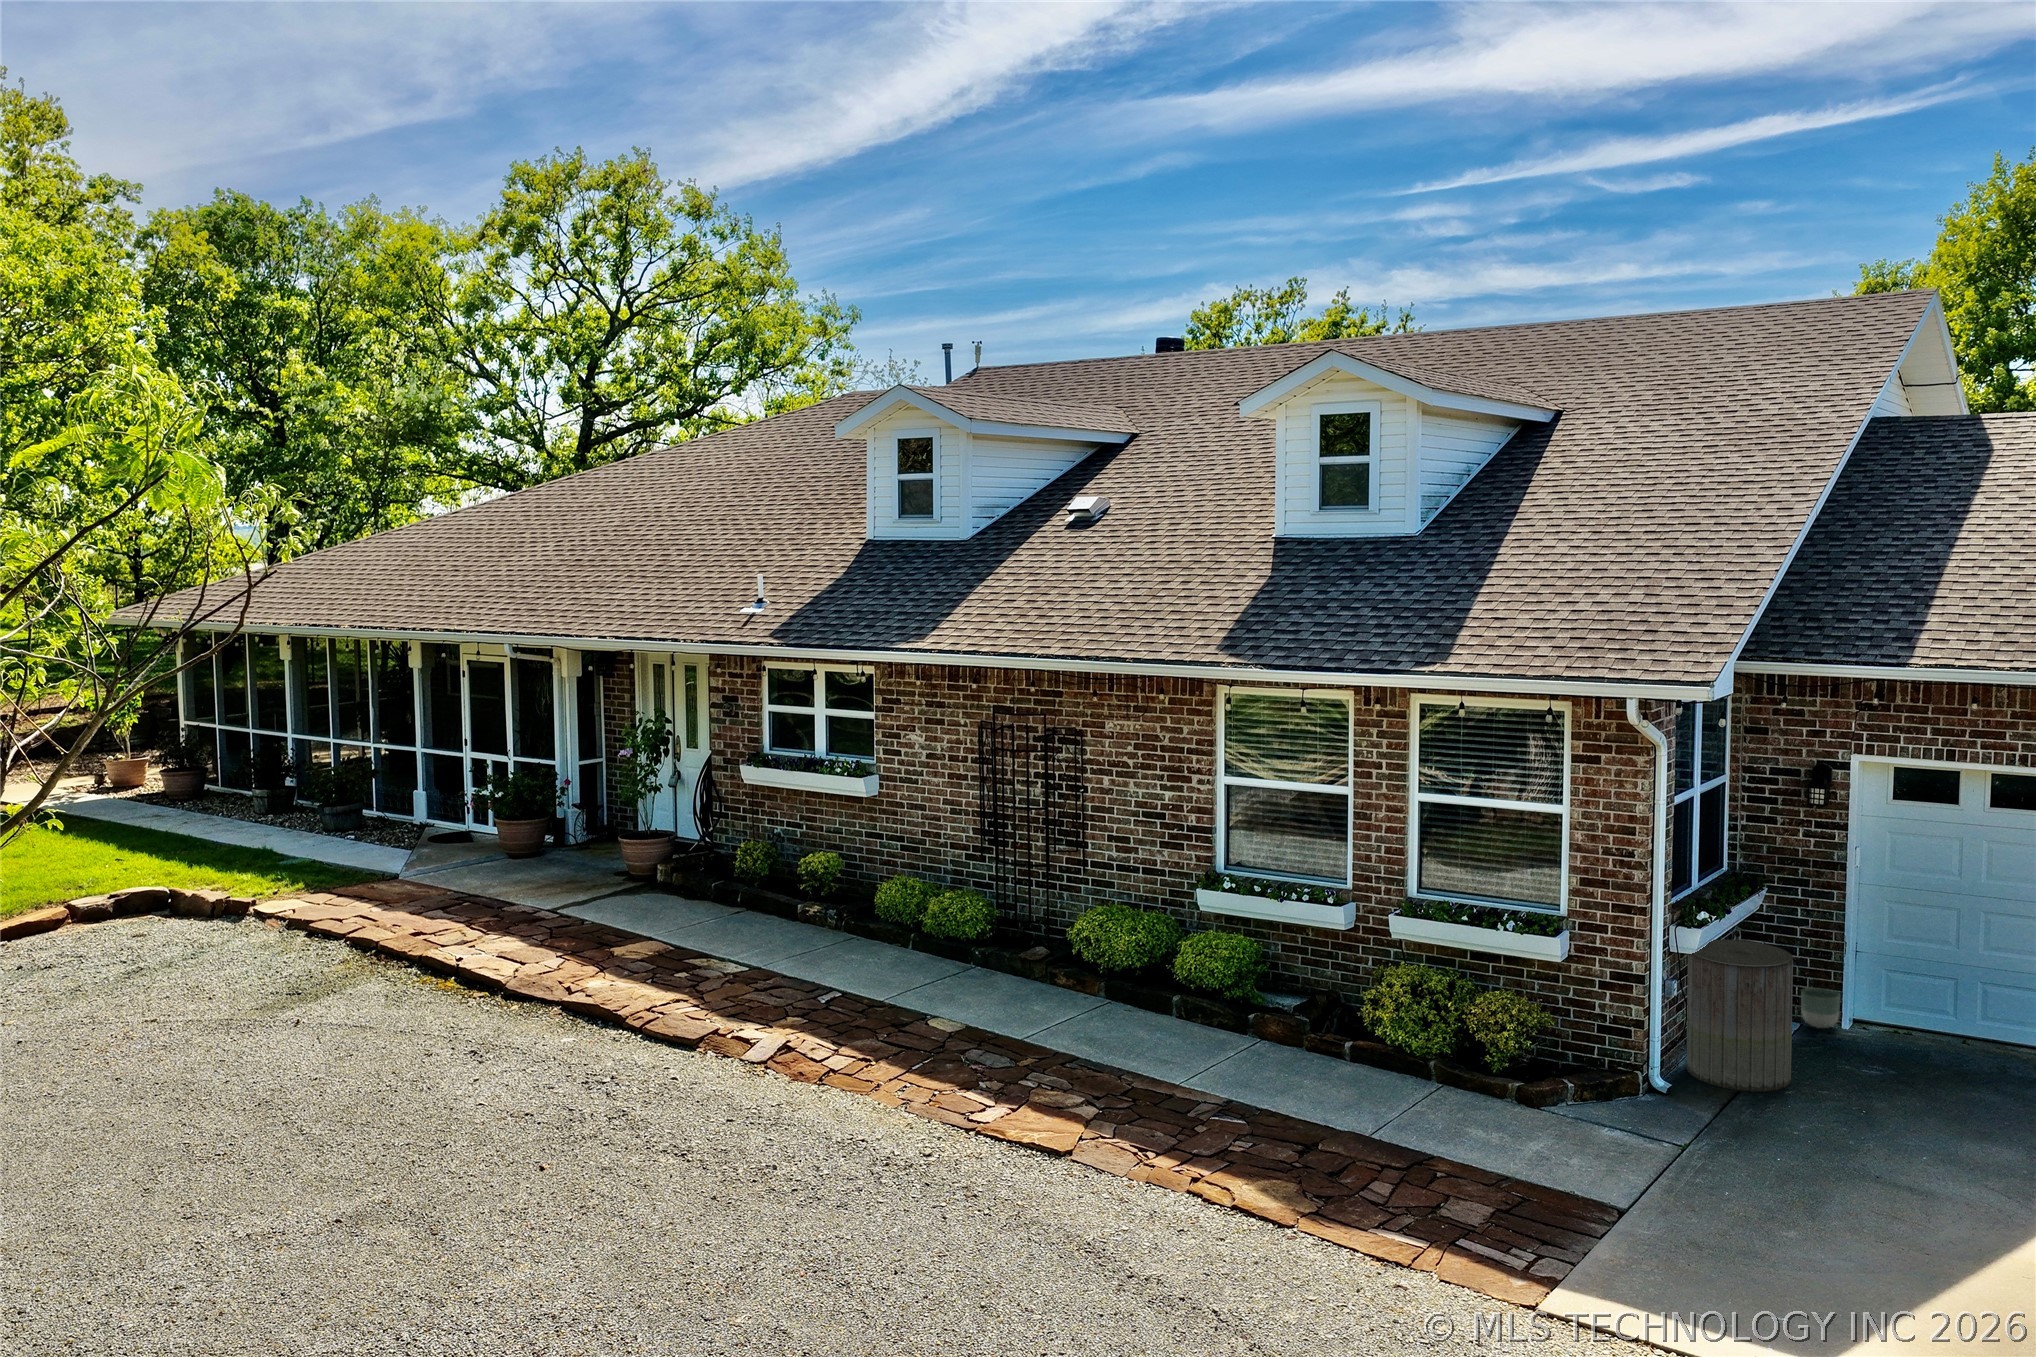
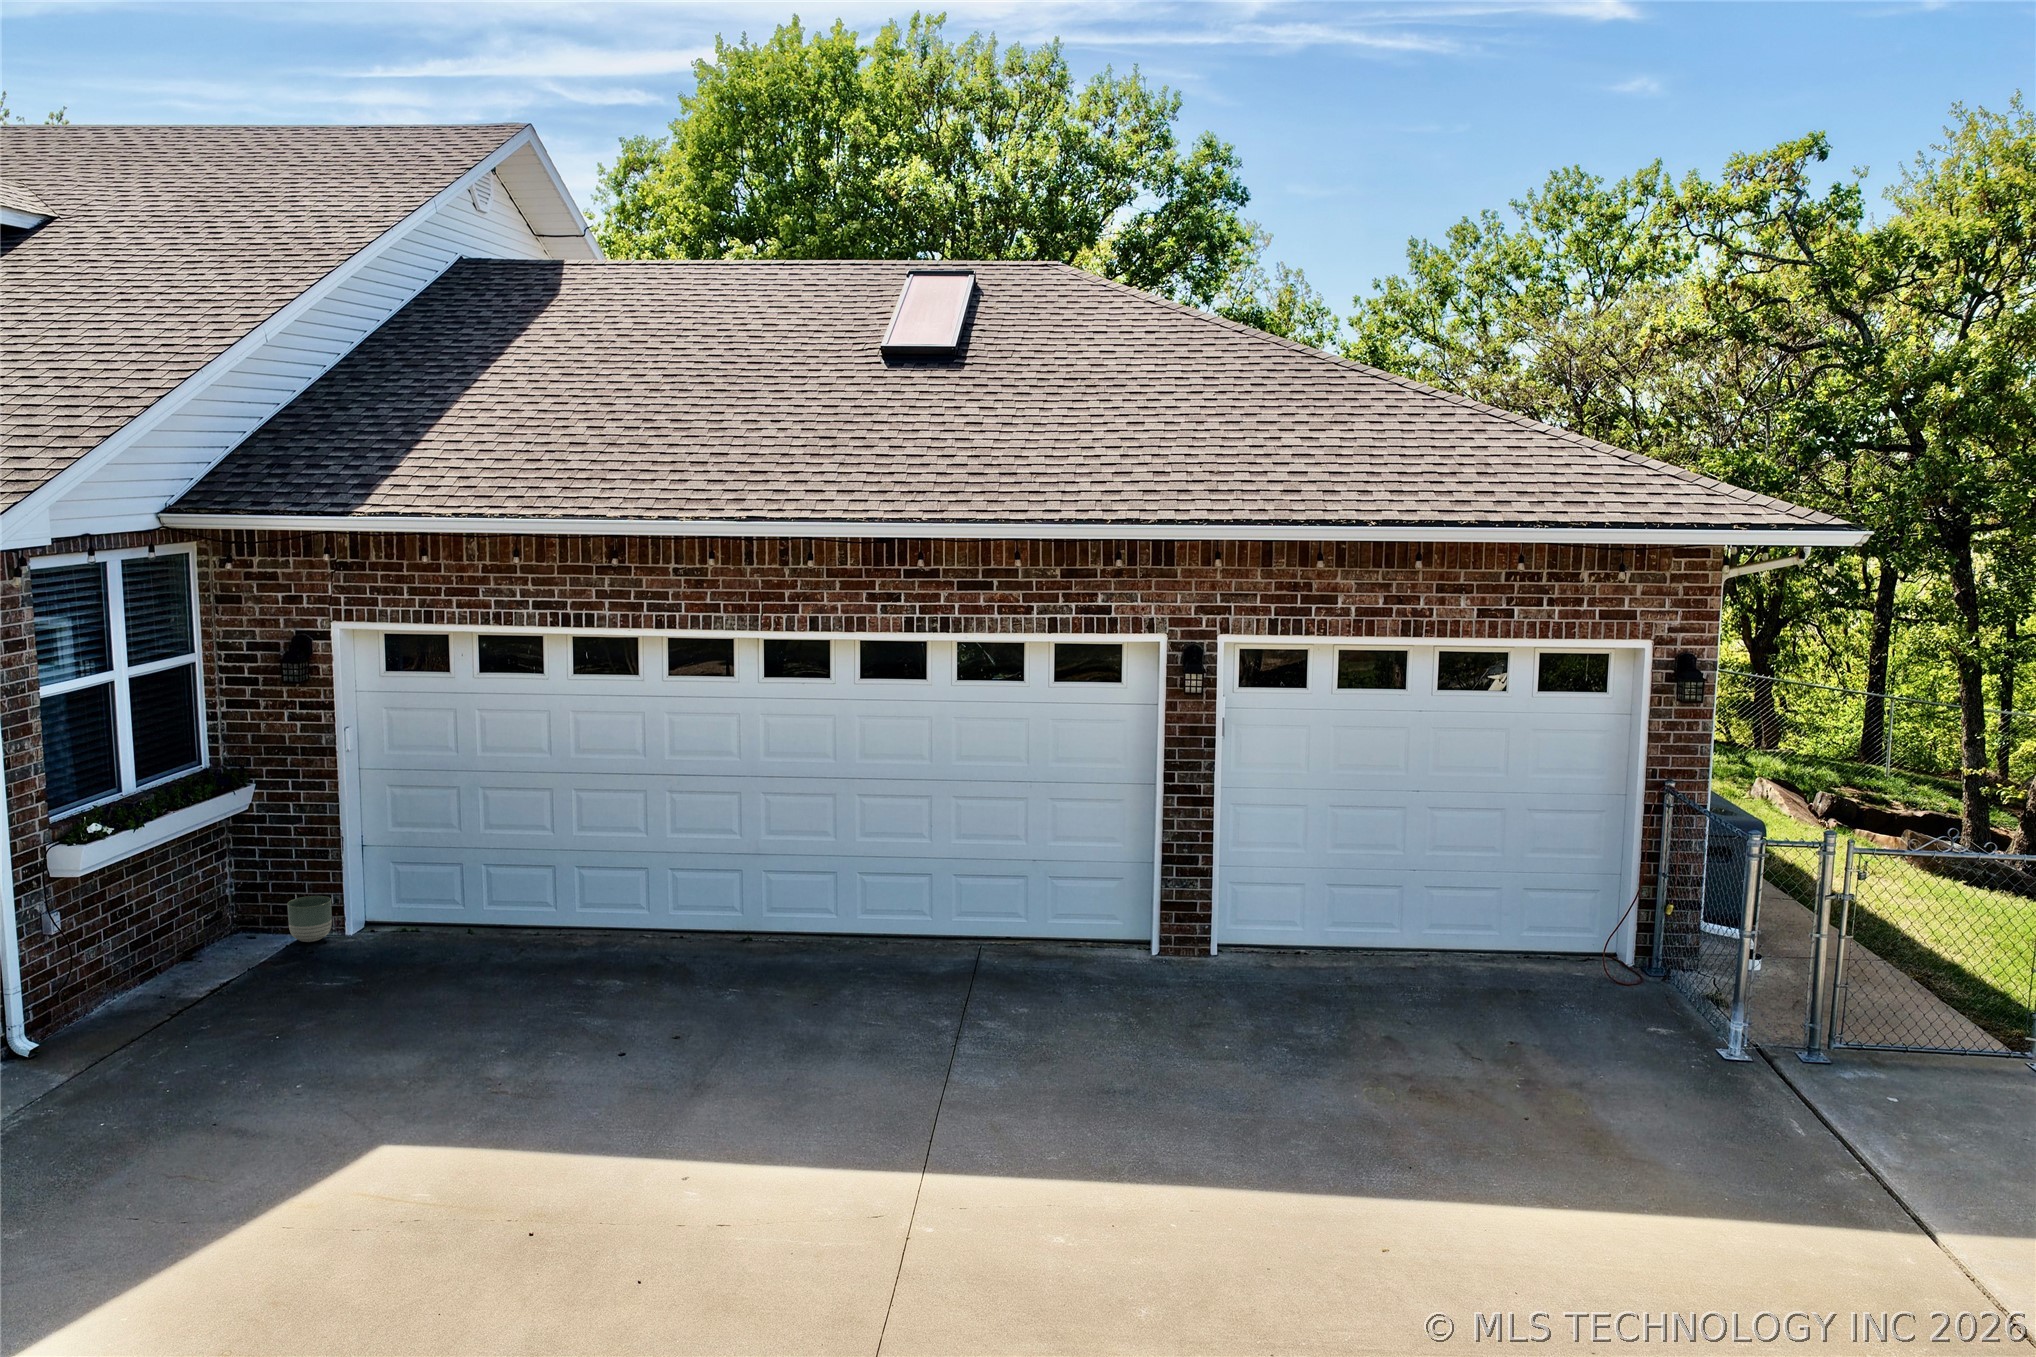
trash can: present [1687,940,1793,1092] -> none [74,851,220,1039]

